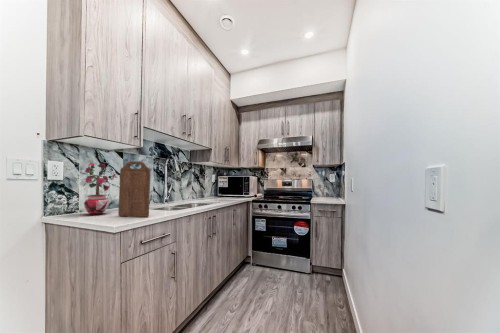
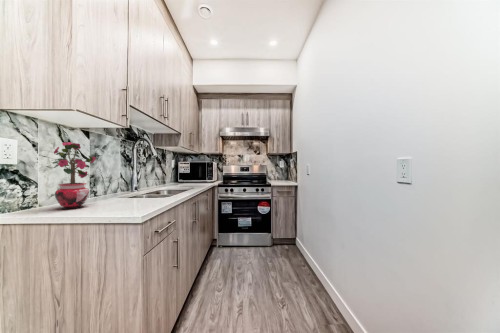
cutting board: present [118,161,150,217] -> none [111,142,154,207]

